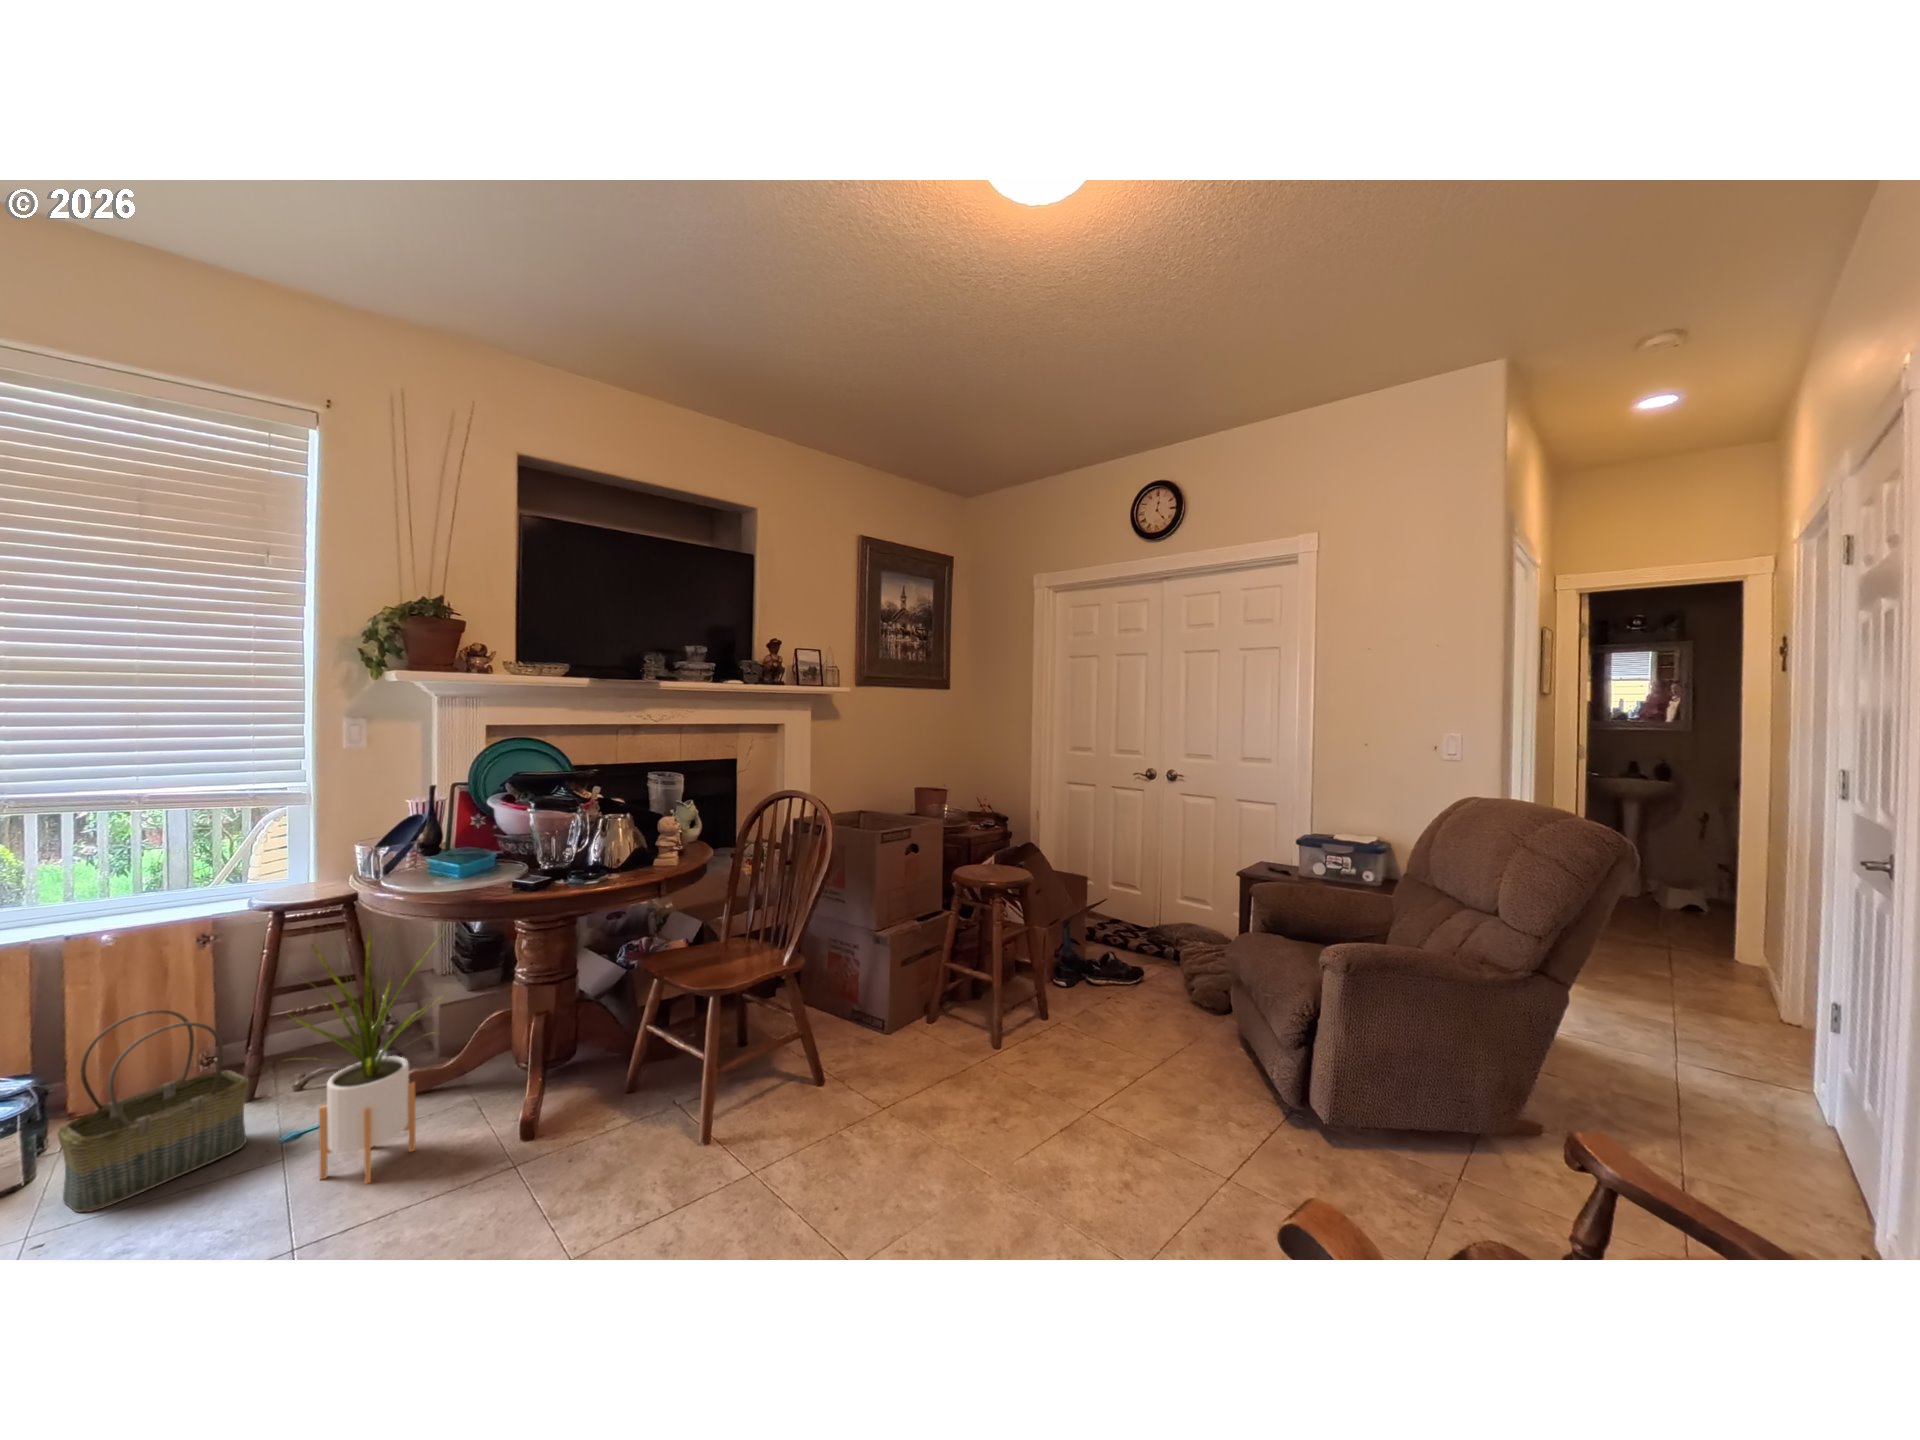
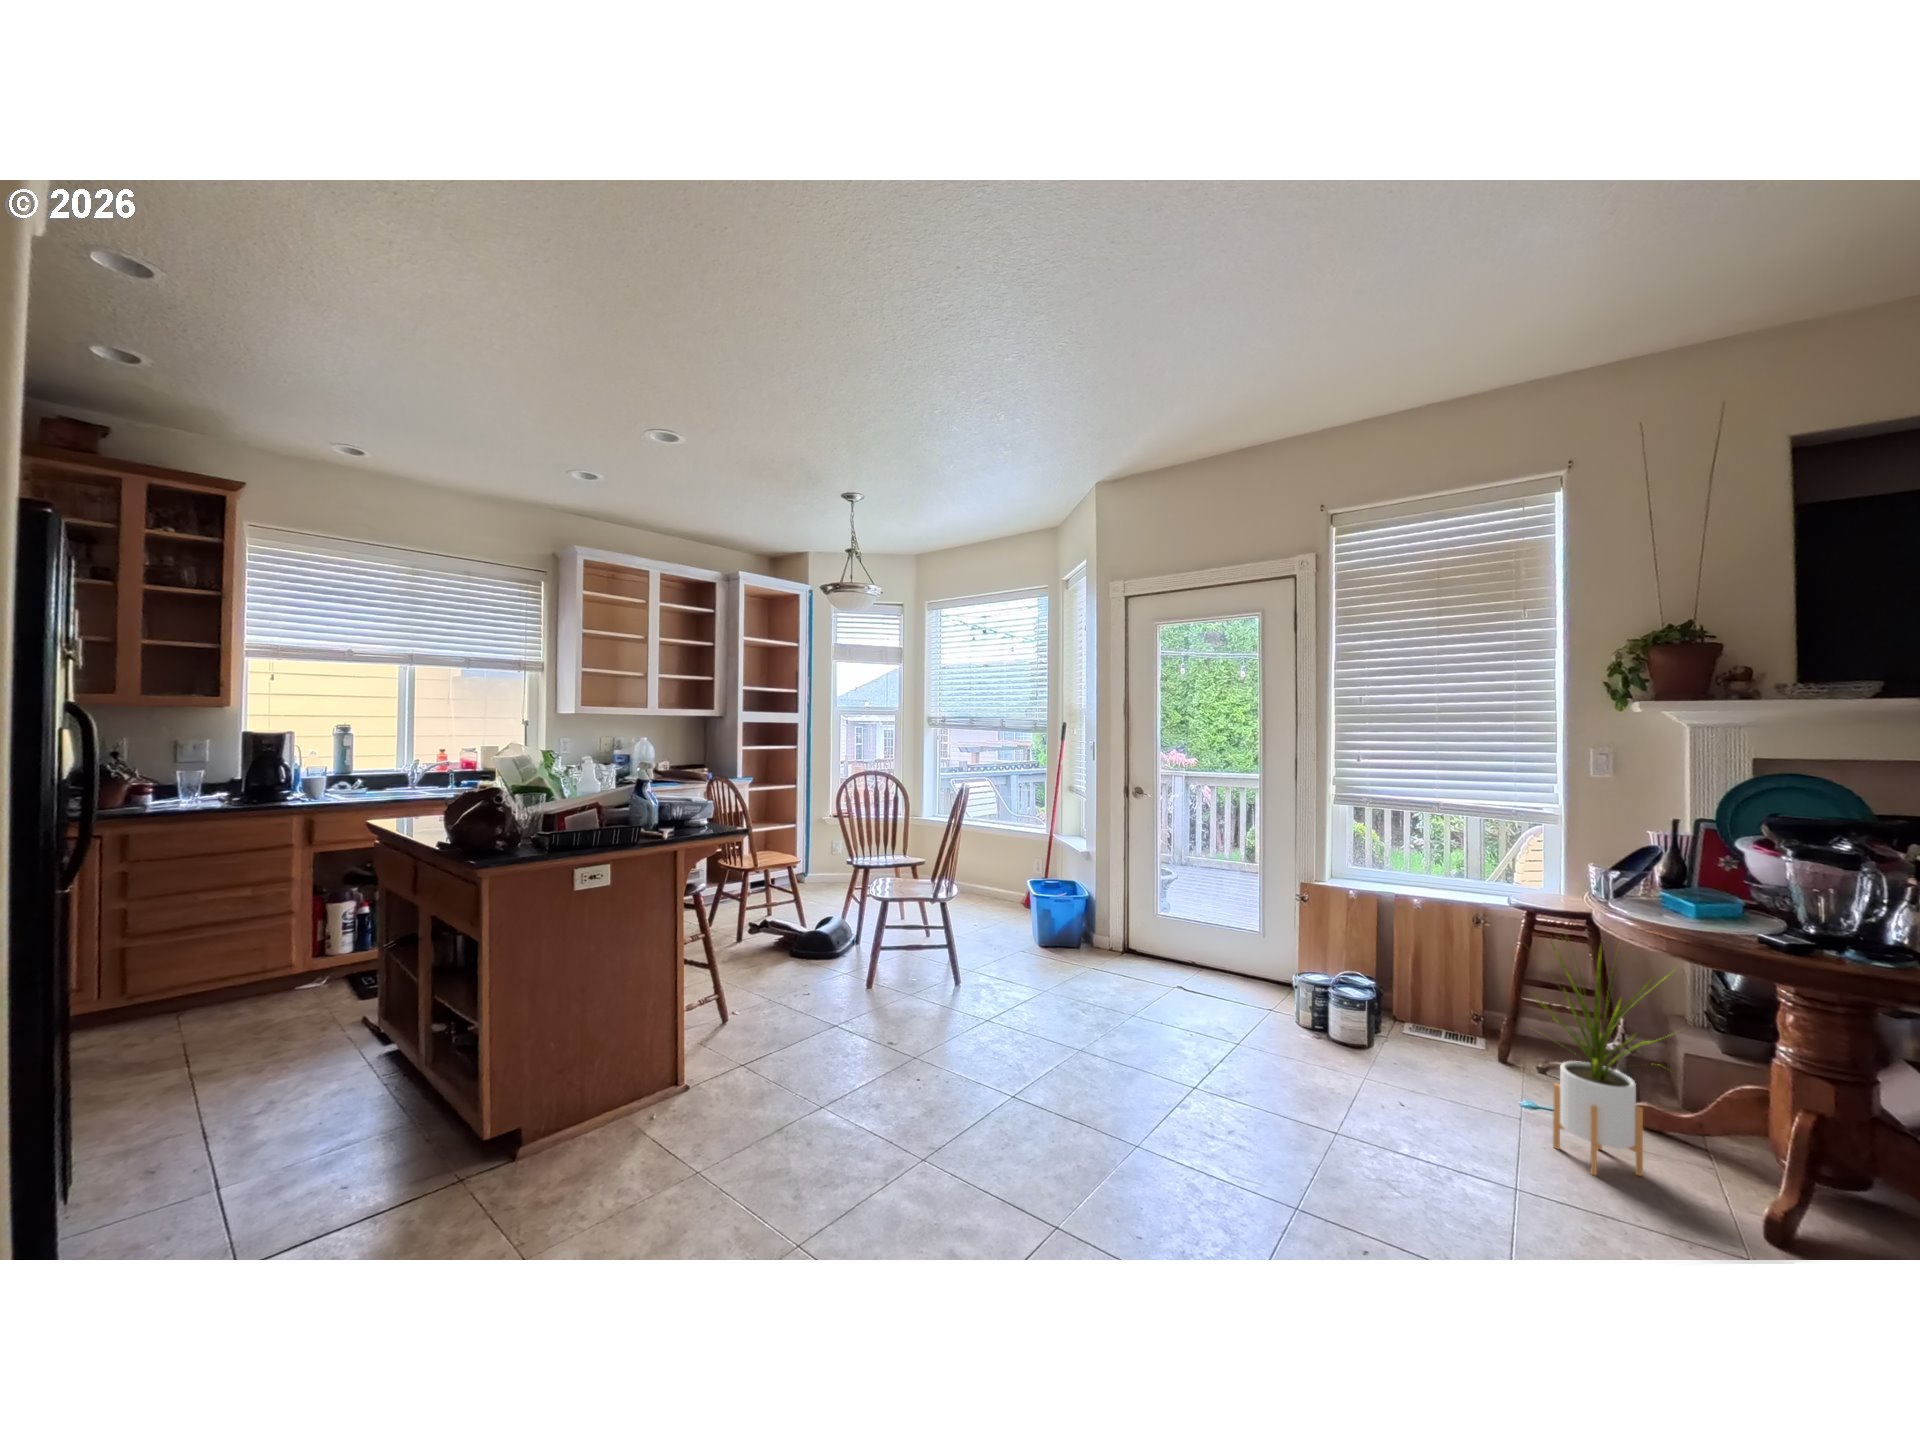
basket: present [58,1010,249,1213] -> none [1395,955,1504,1090]

